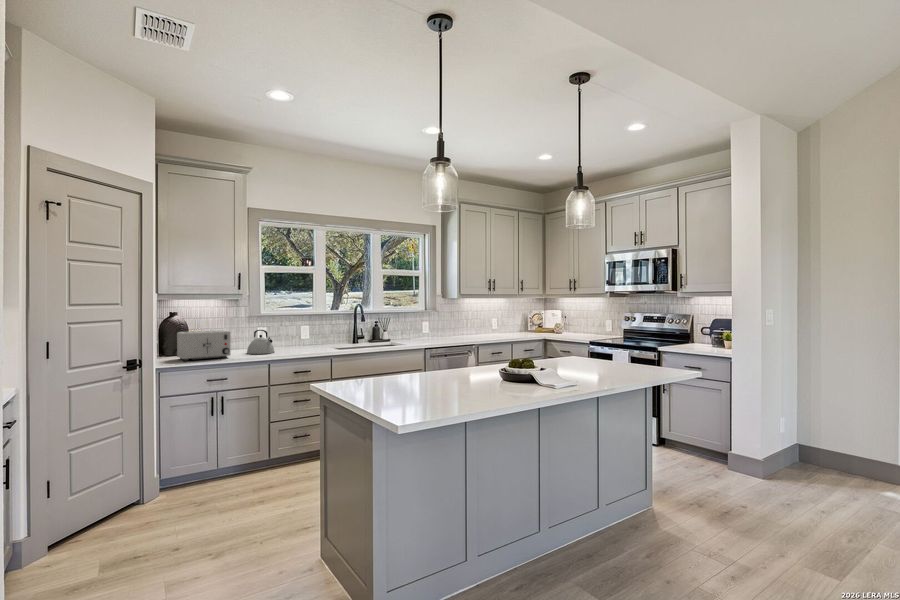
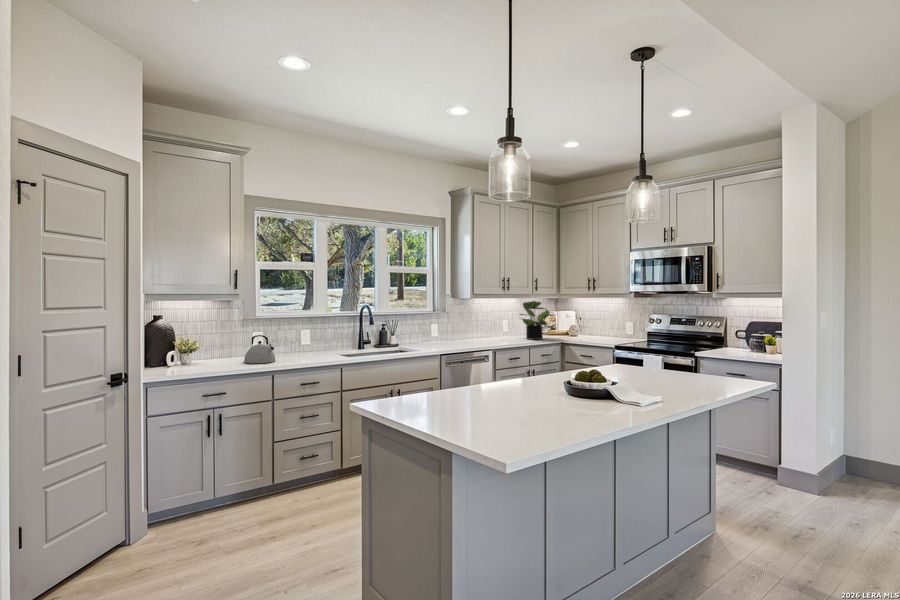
potted plant: none [504,300,534,336] -> present [520,301,550,340]
toaster: present [177,330,231,361] -> none [165,336,228,373]

